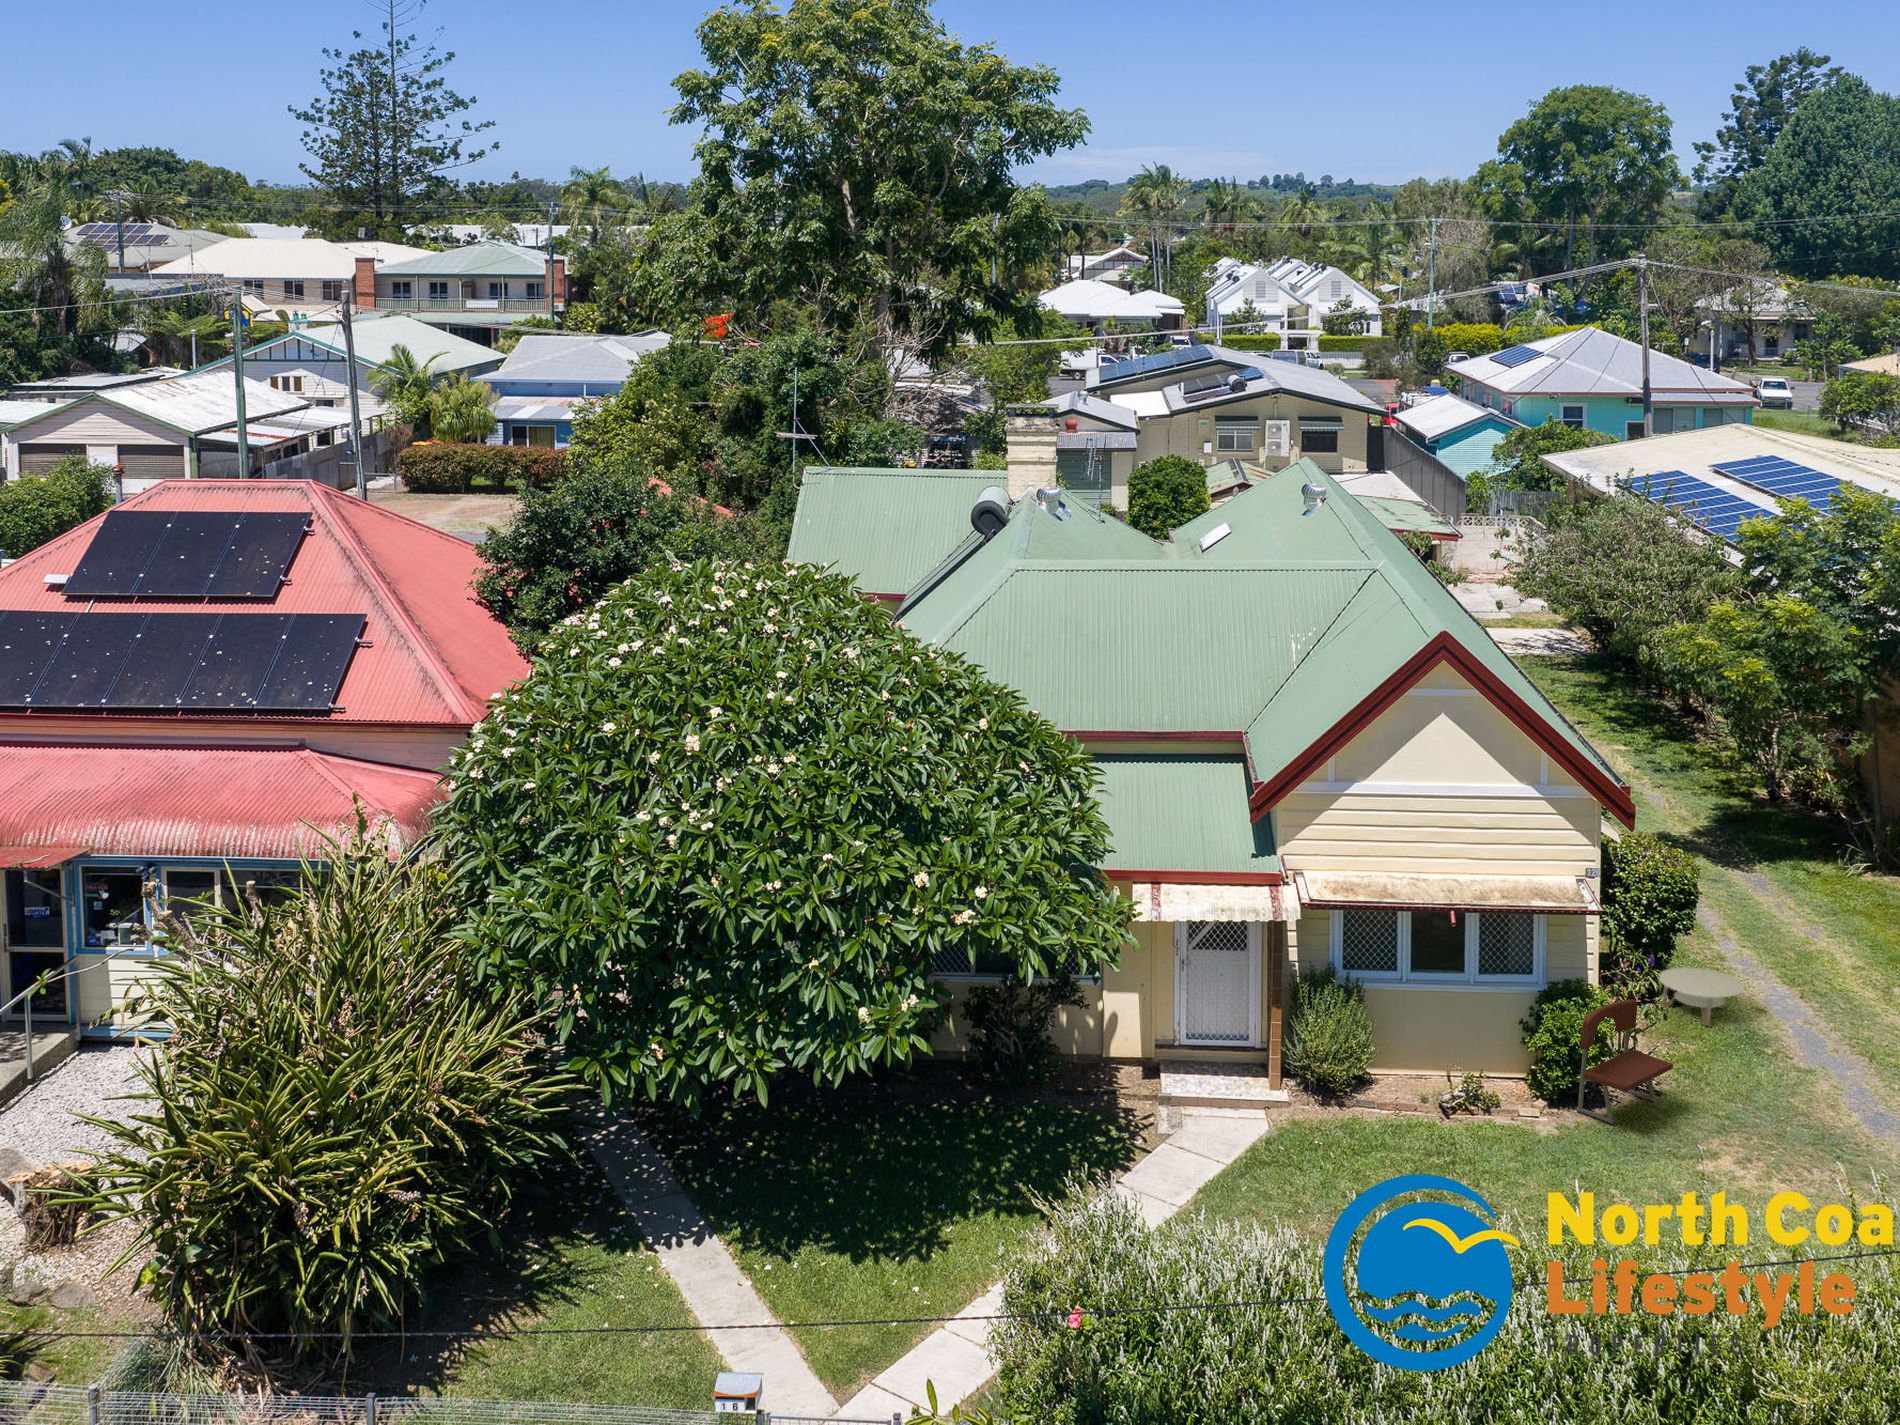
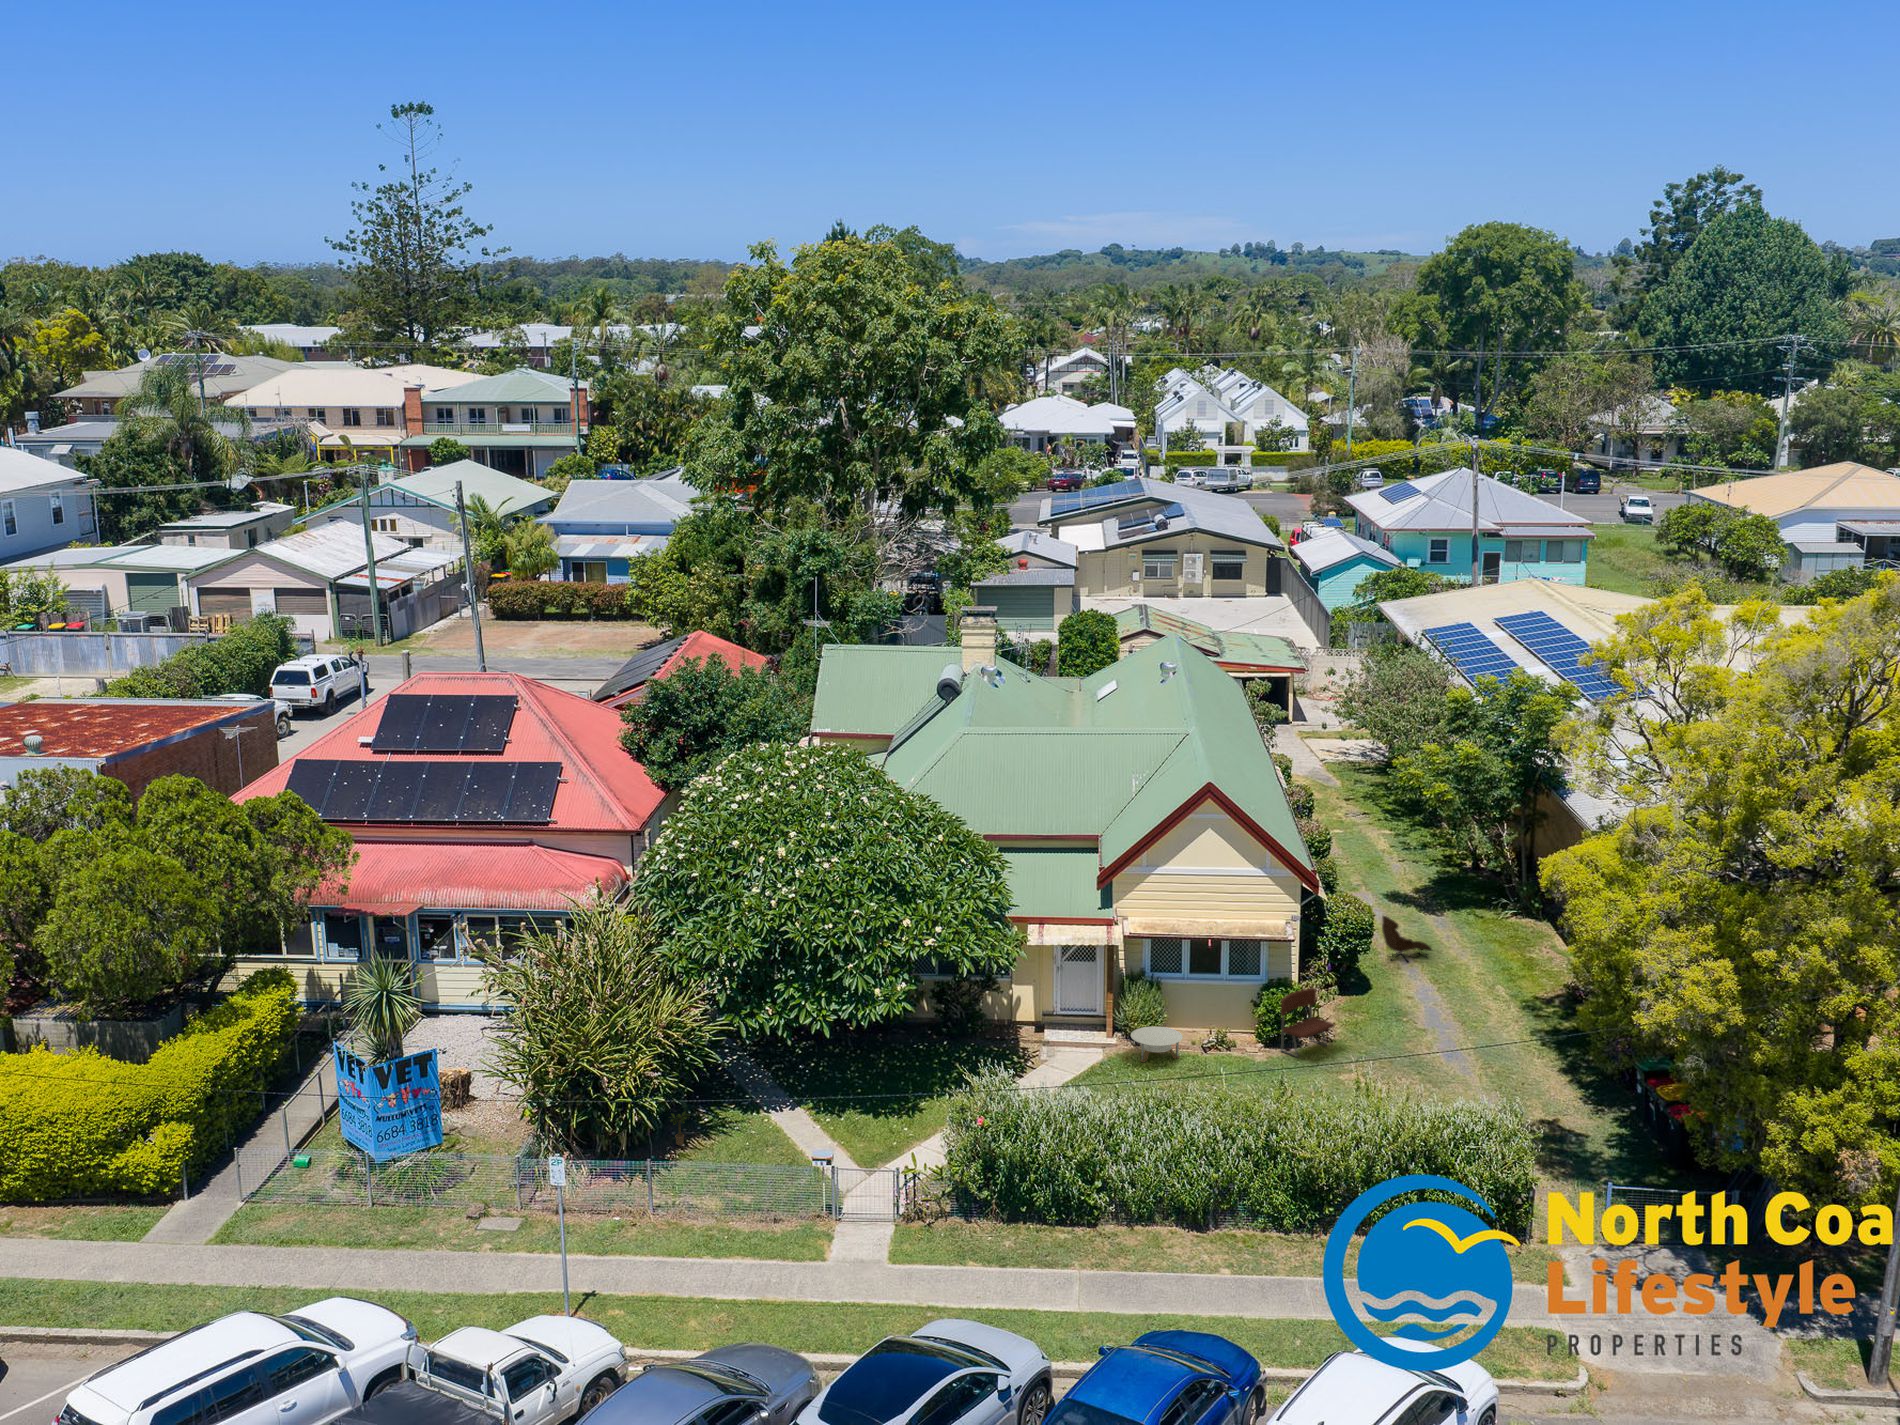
lounge chair: none [1690,873,1773,950] -> present [1382,916,1432,957]
round table: present [1659,967,1744,1026] -> present [1131,1026,1183,1062]
potted plant: none [468,1233,511,1297] -> present [669,1111,691,1145]

